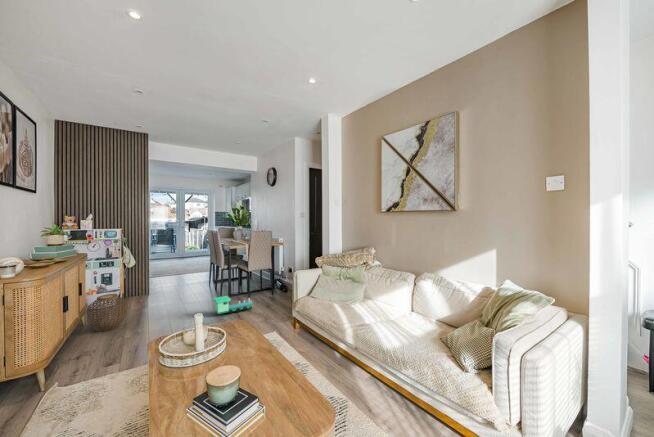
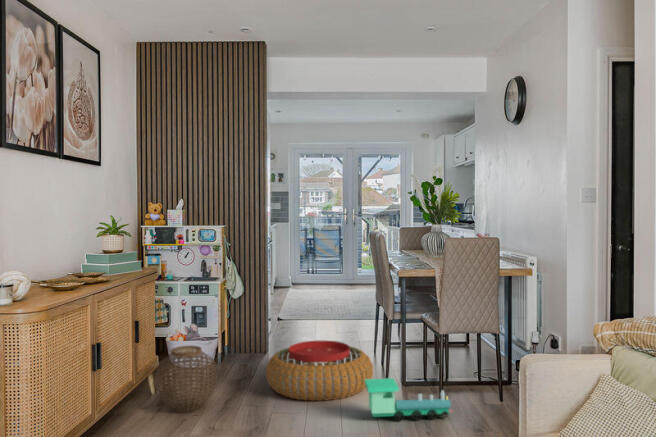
pouf: none [155,284,214,314] -> present [266,340,373,401]

